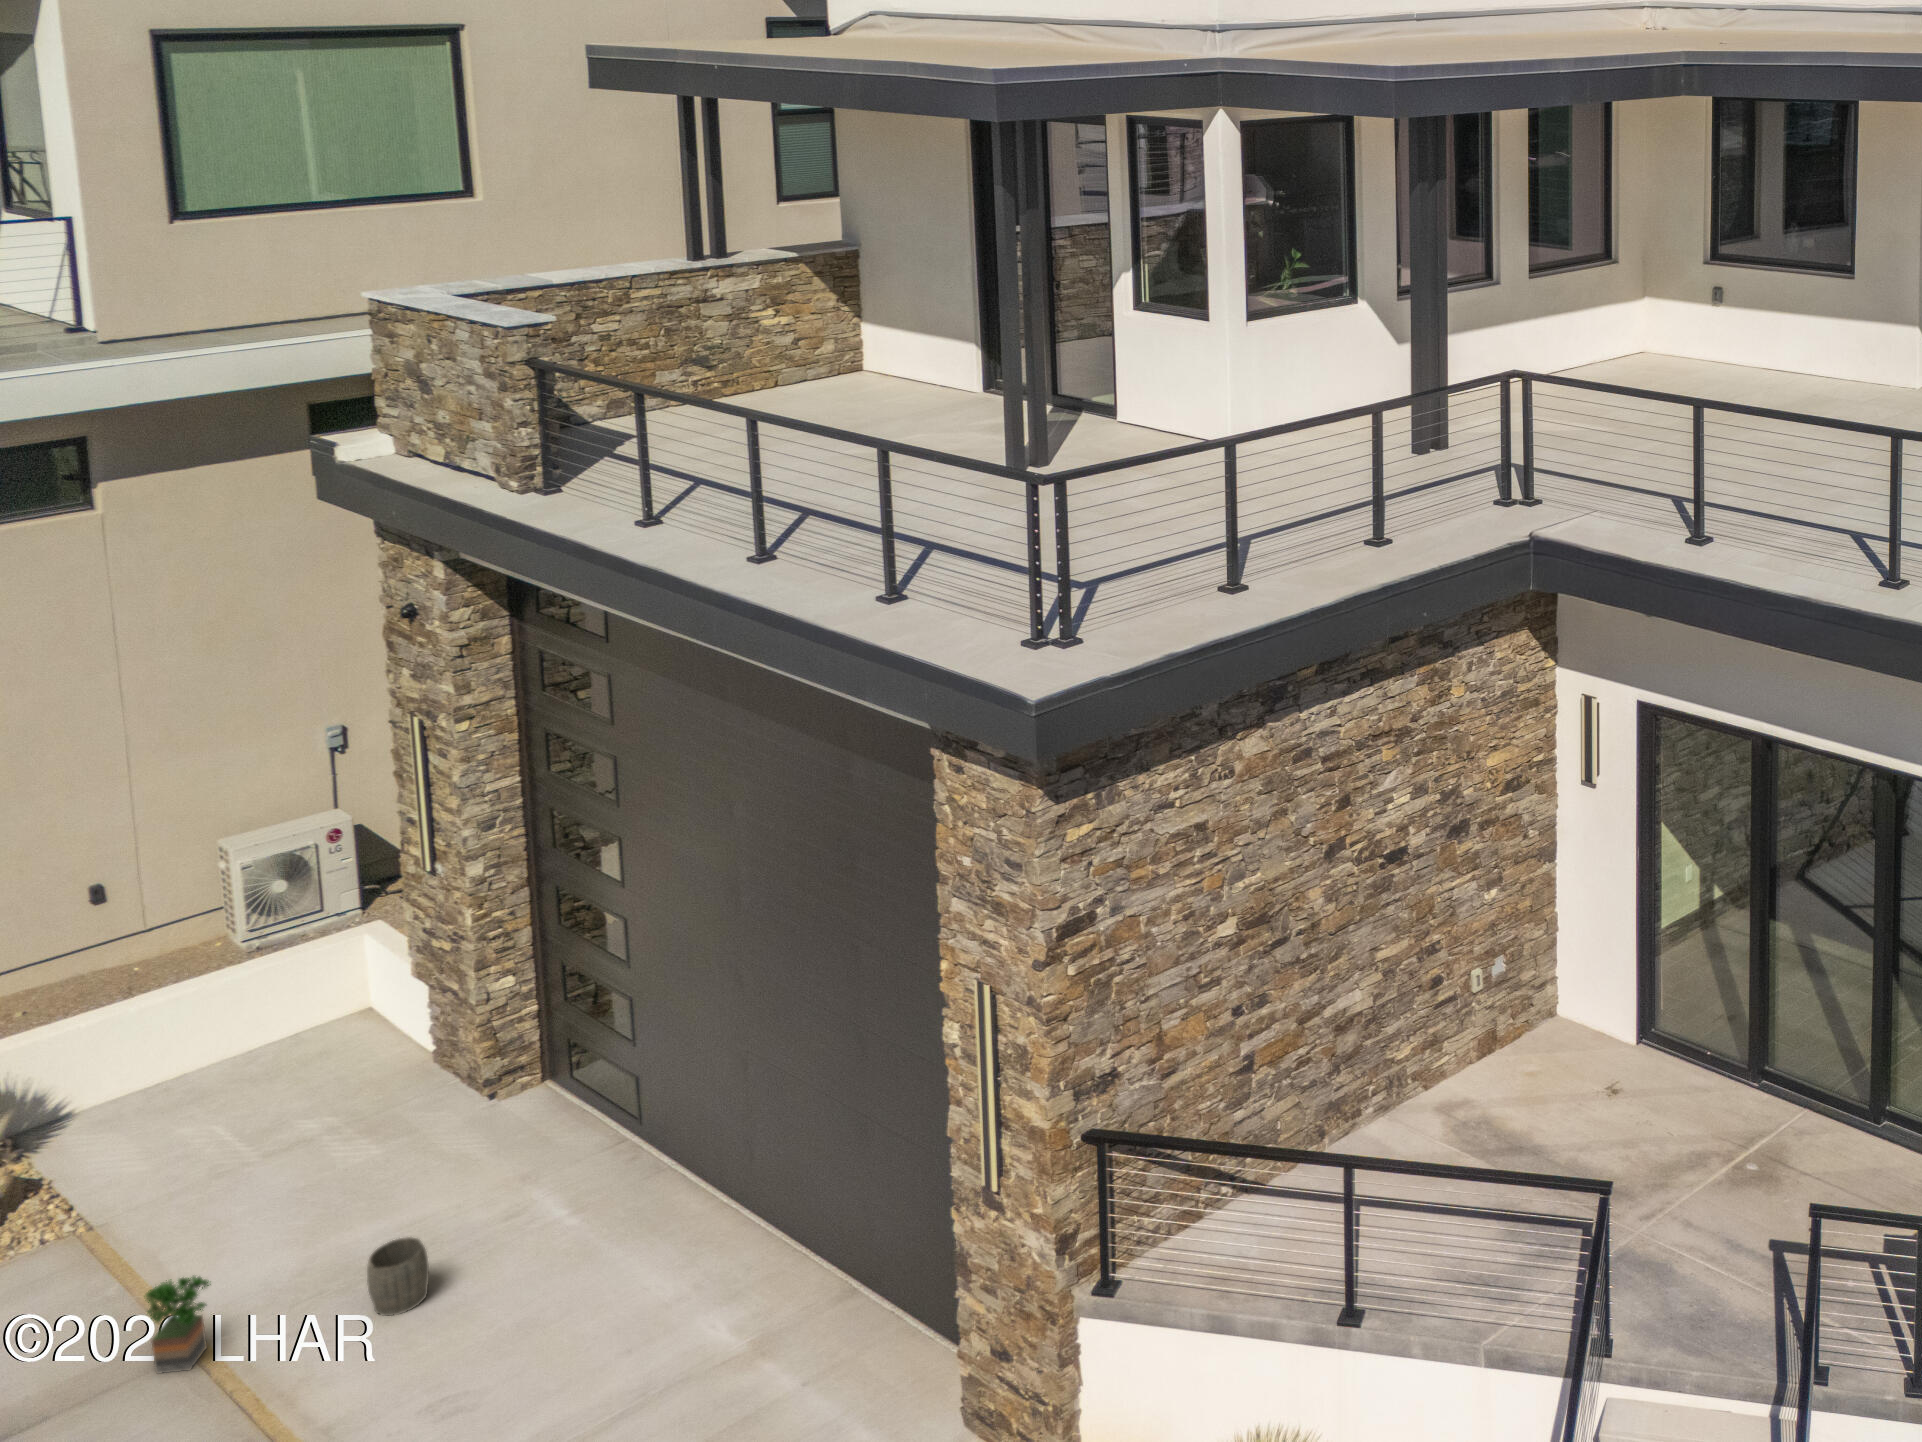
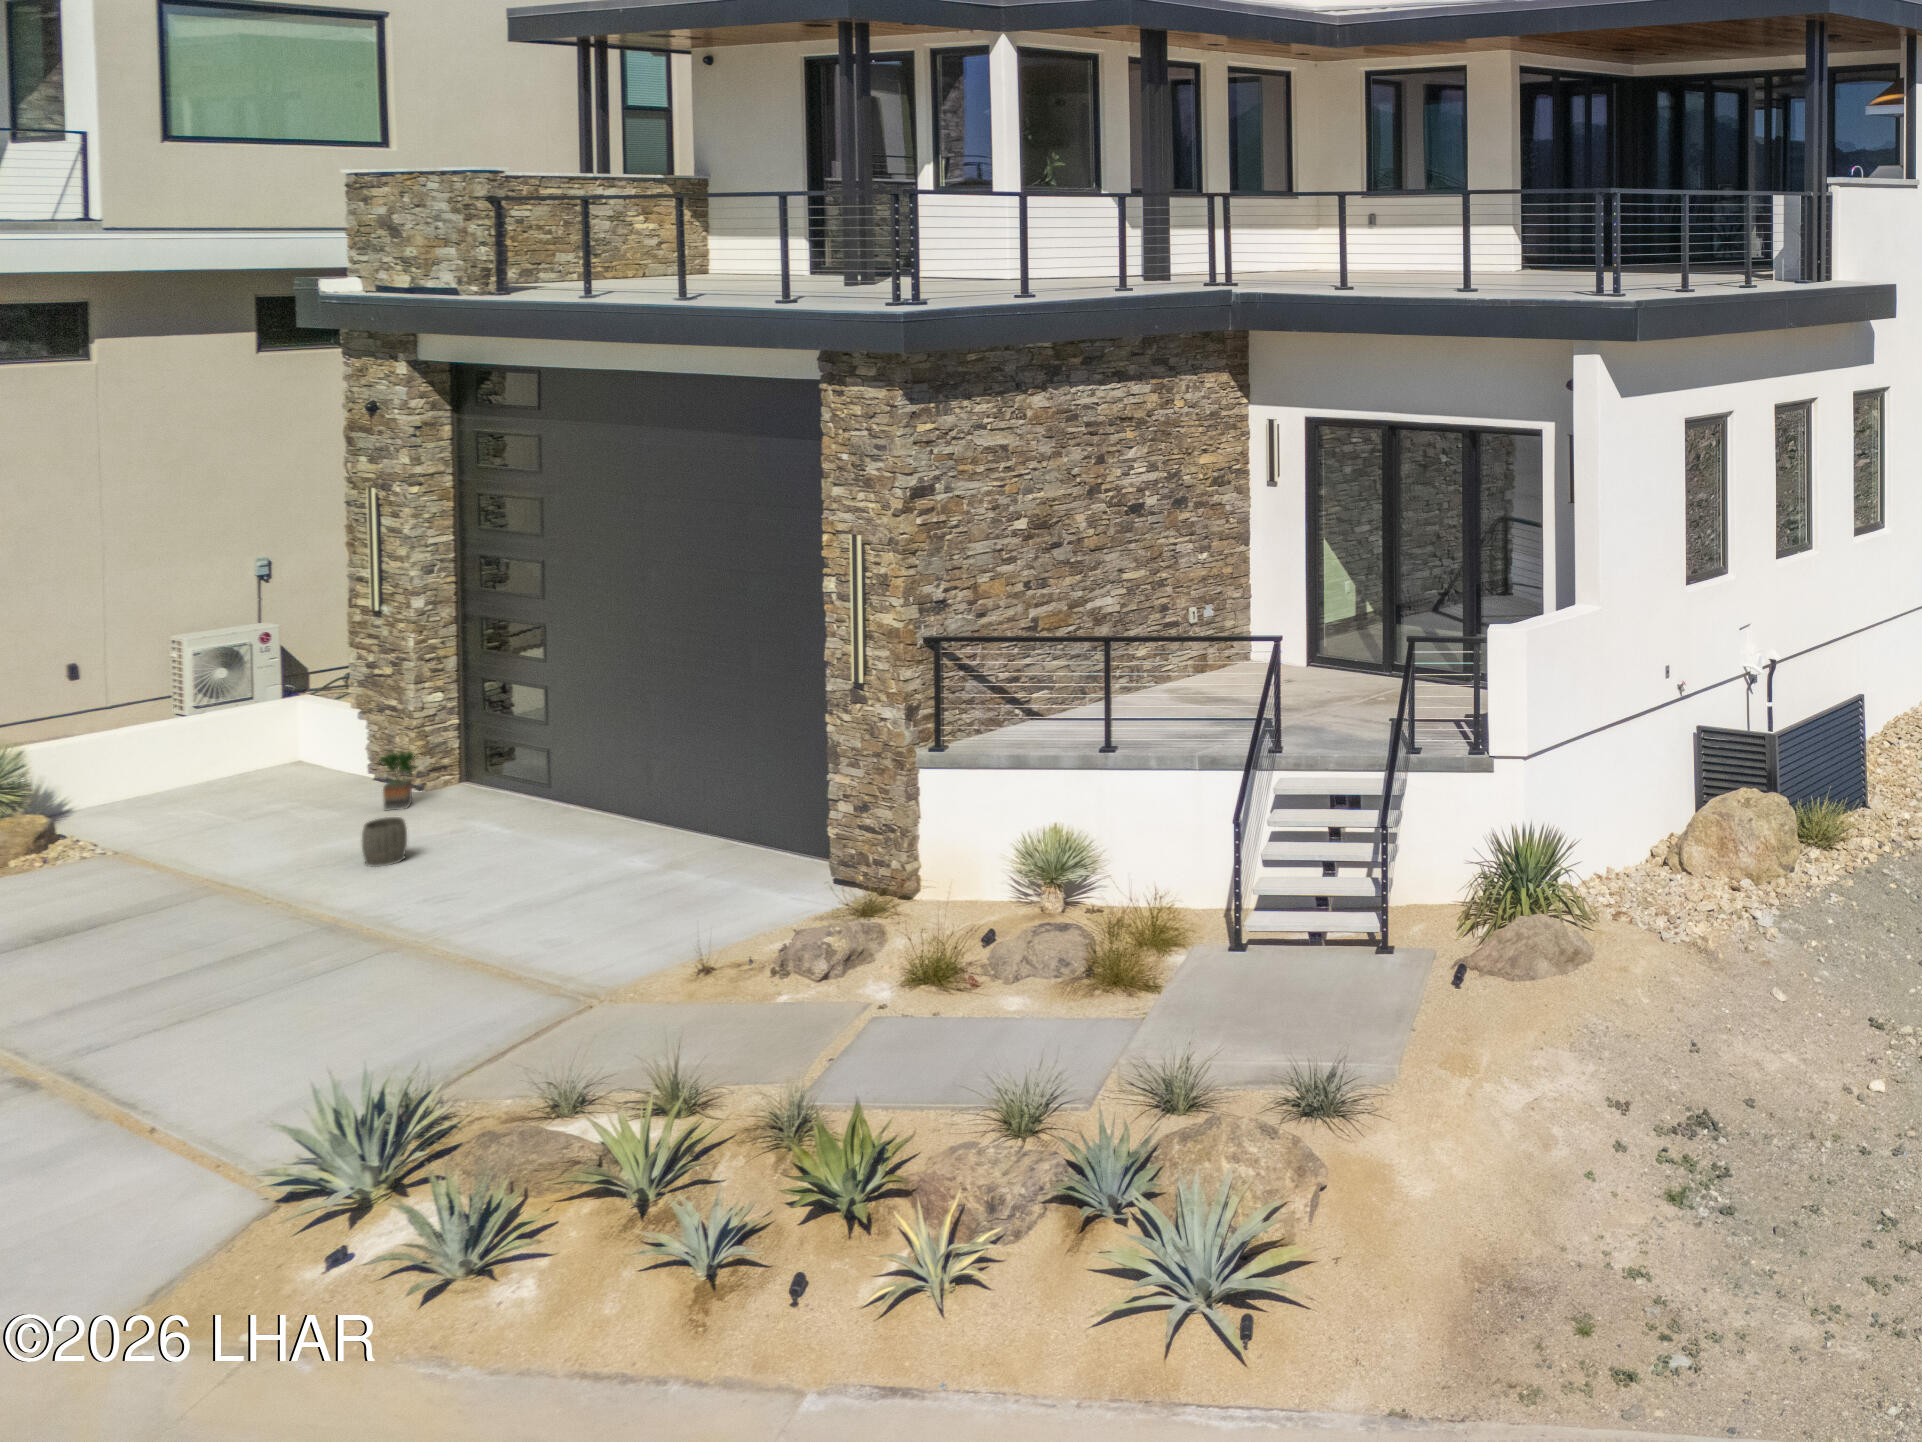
potted tree: present [144,1276,211,1373] -> present [379,752,418,810]

